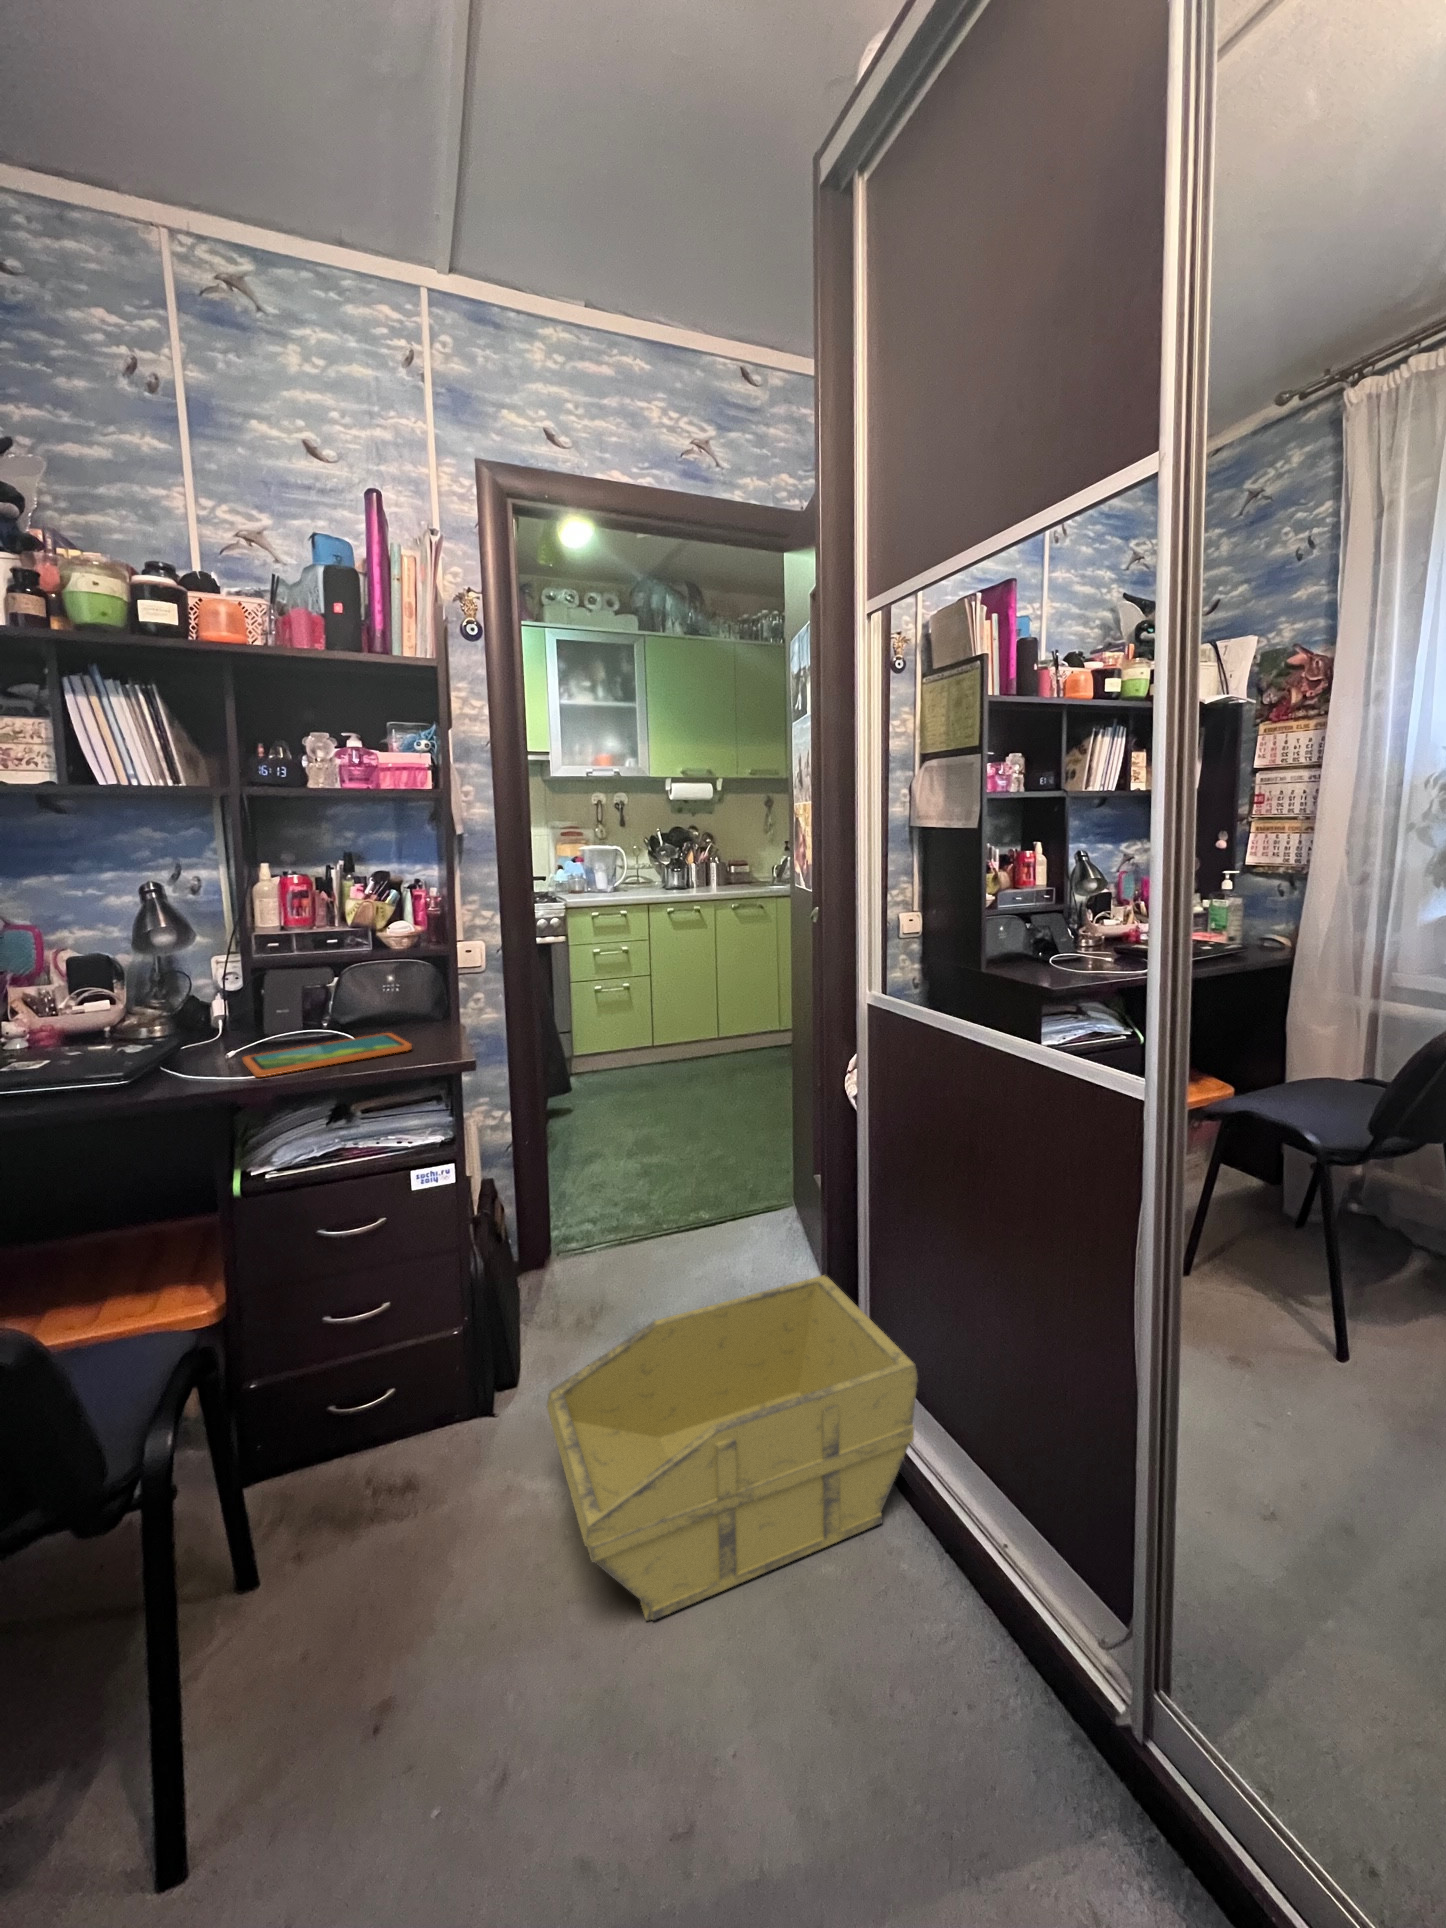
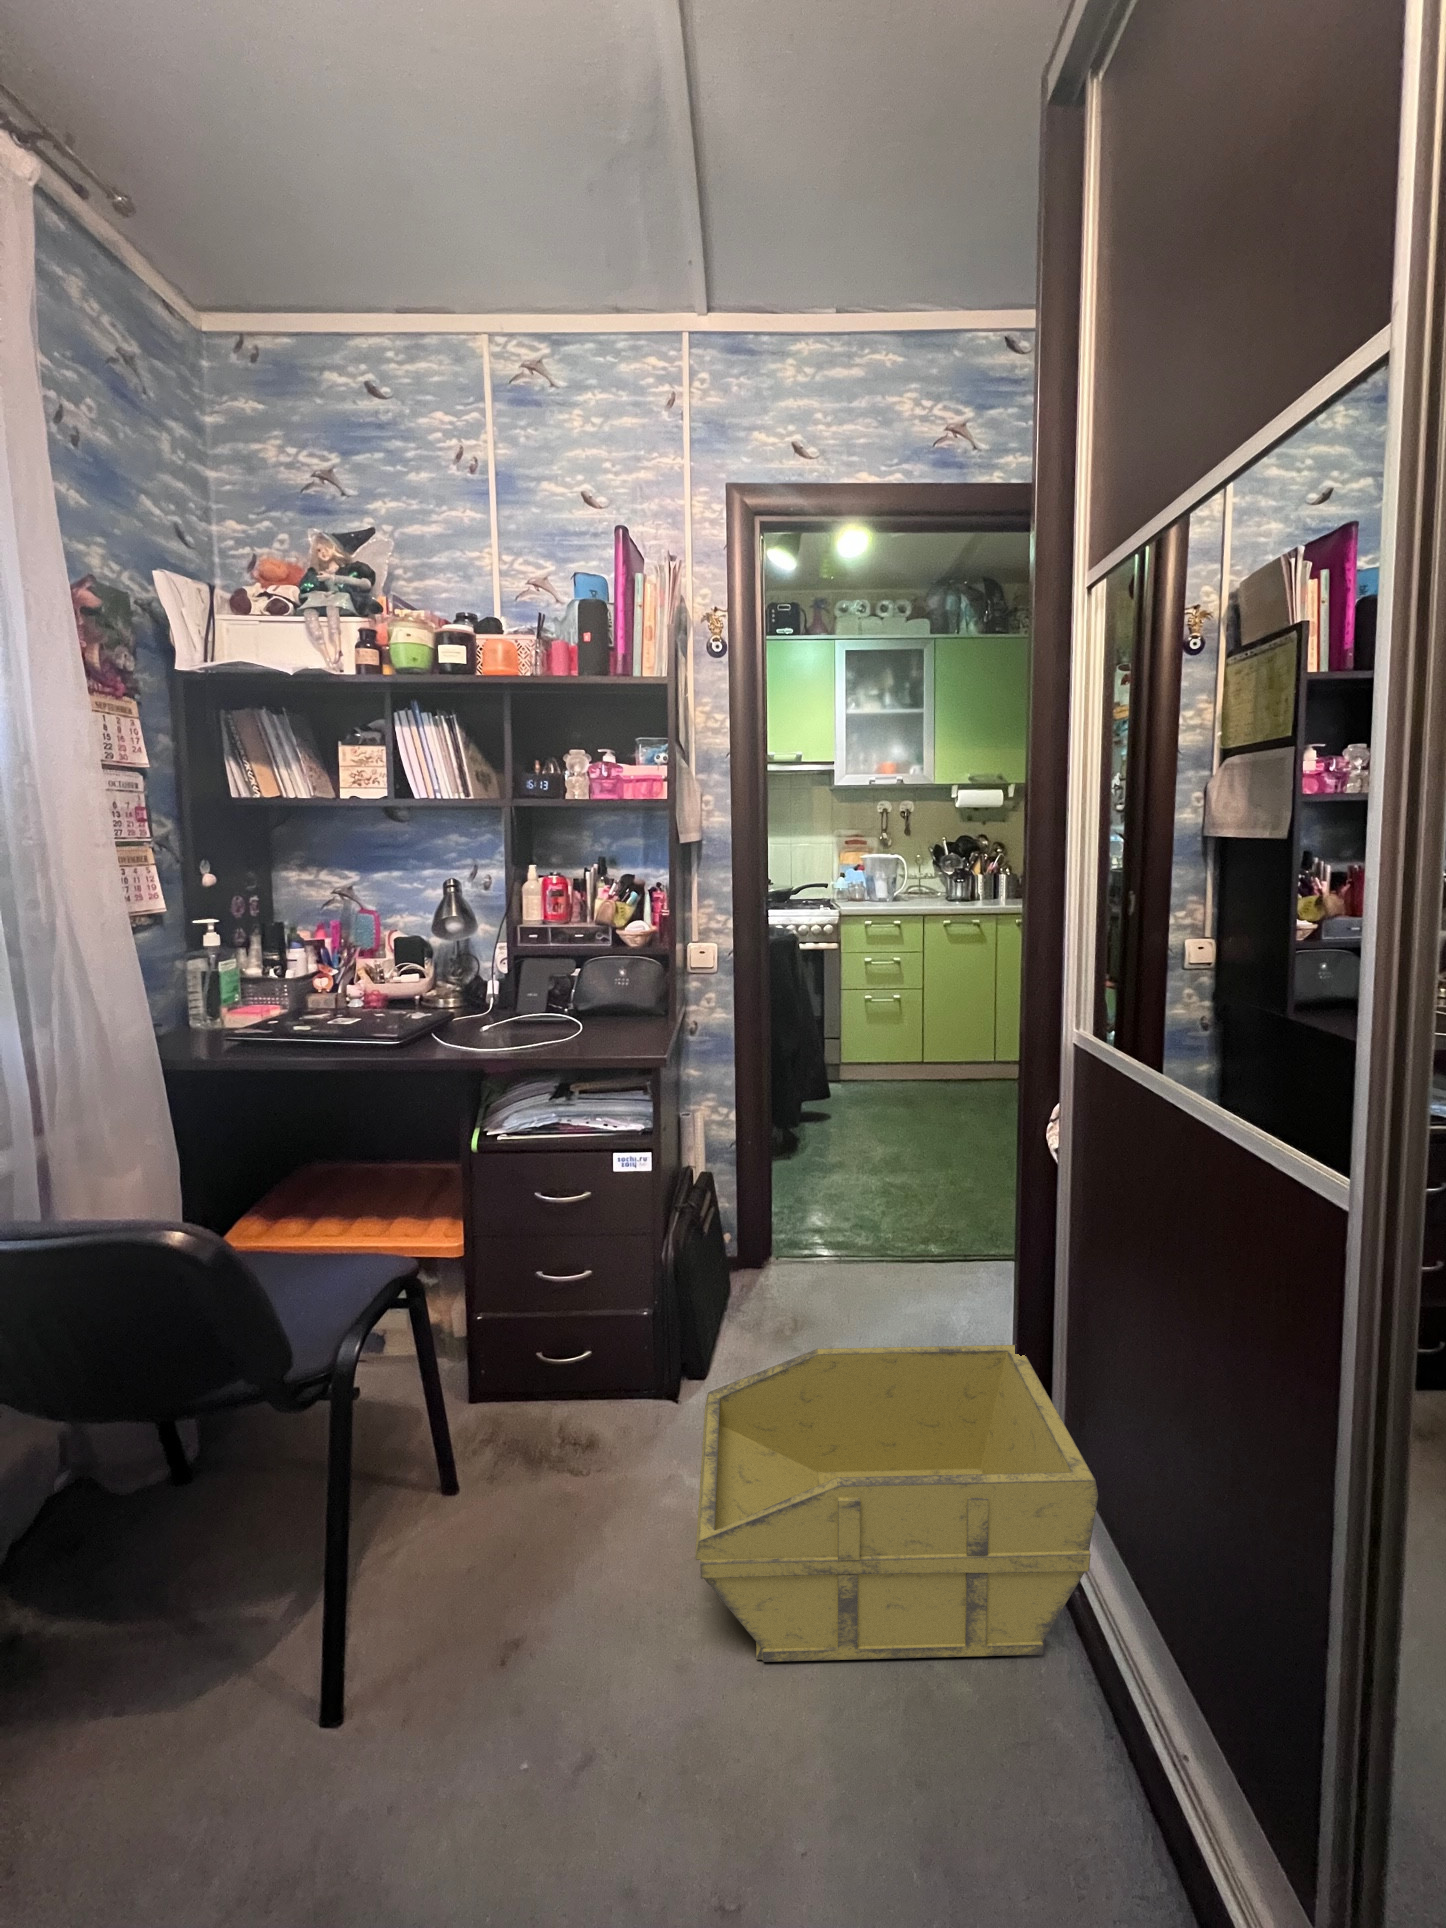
tablet: present [243,1033,412,1077] -> none [491,1023,623,1051]

